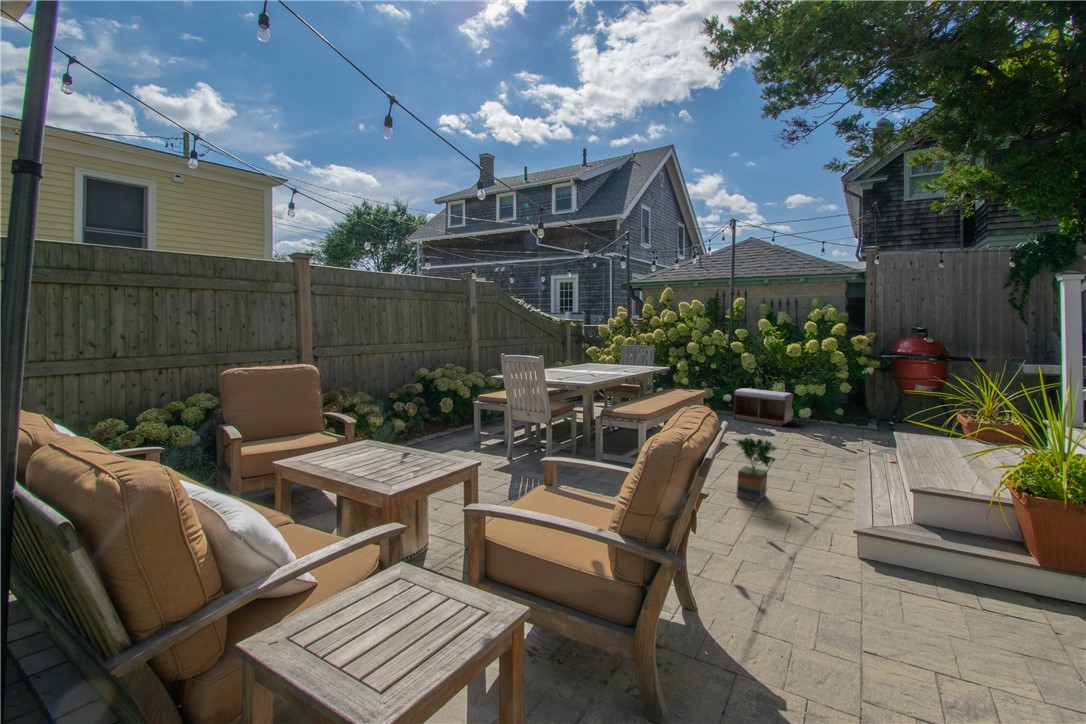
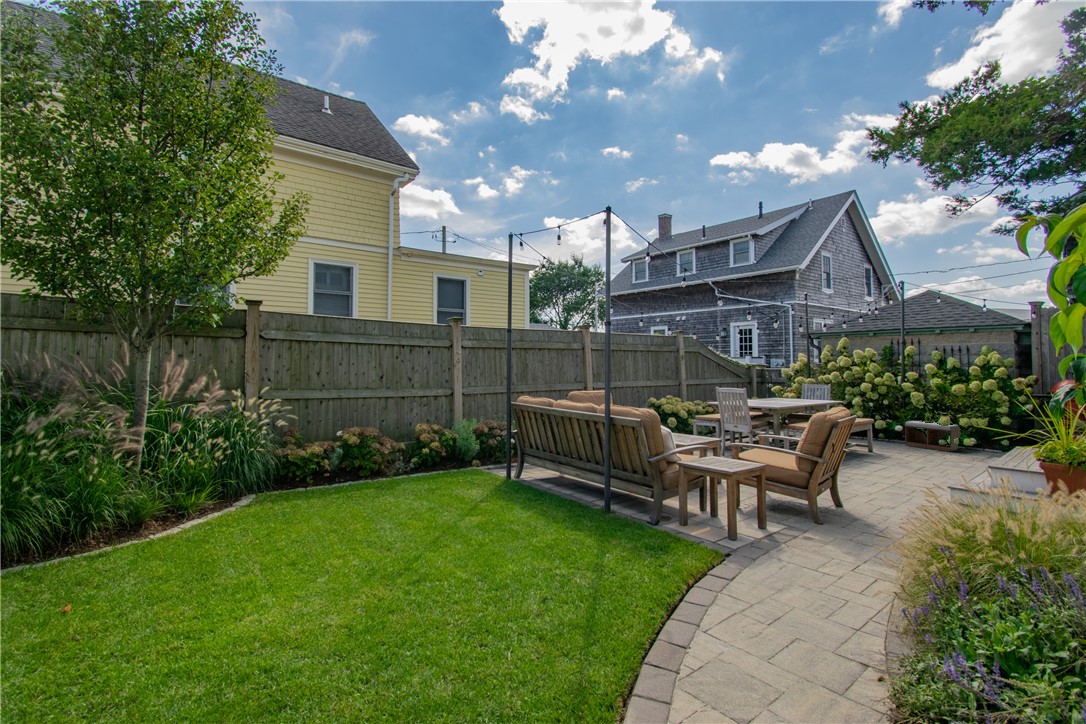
potted tree: present [736,438,777,502] -> none [880,440,910,479]

